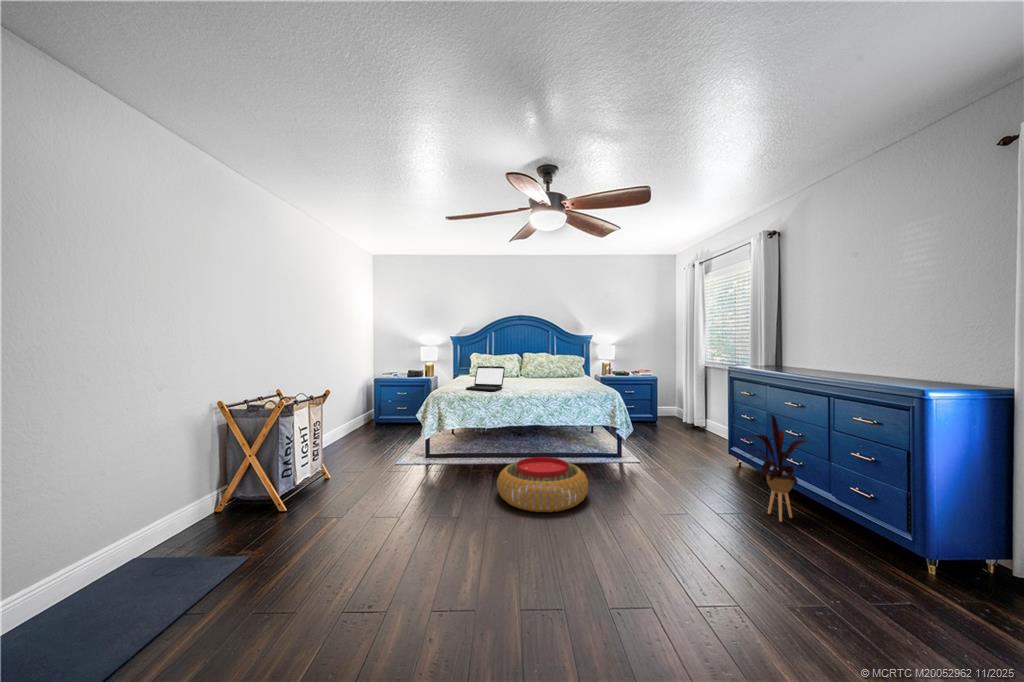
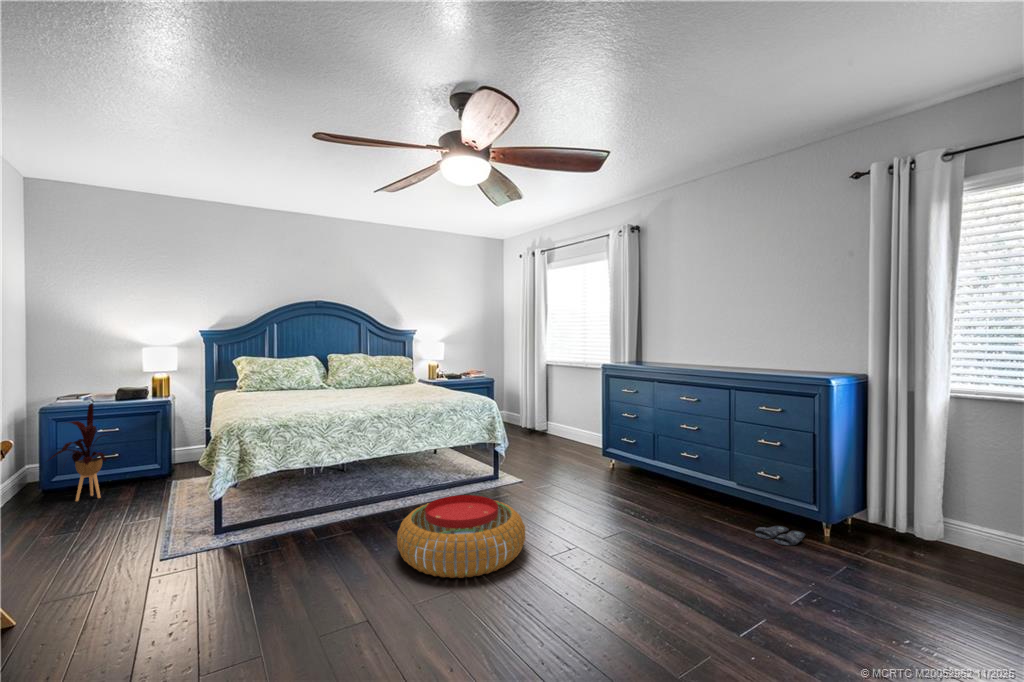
laptop: present [466,366,505,391] -> none [279,373,338,412]
house plant: present [745,414,808,521] -> present [49,403,106,501]
slippers: none [823,542,892,566] -> present [755,526,805,546]

